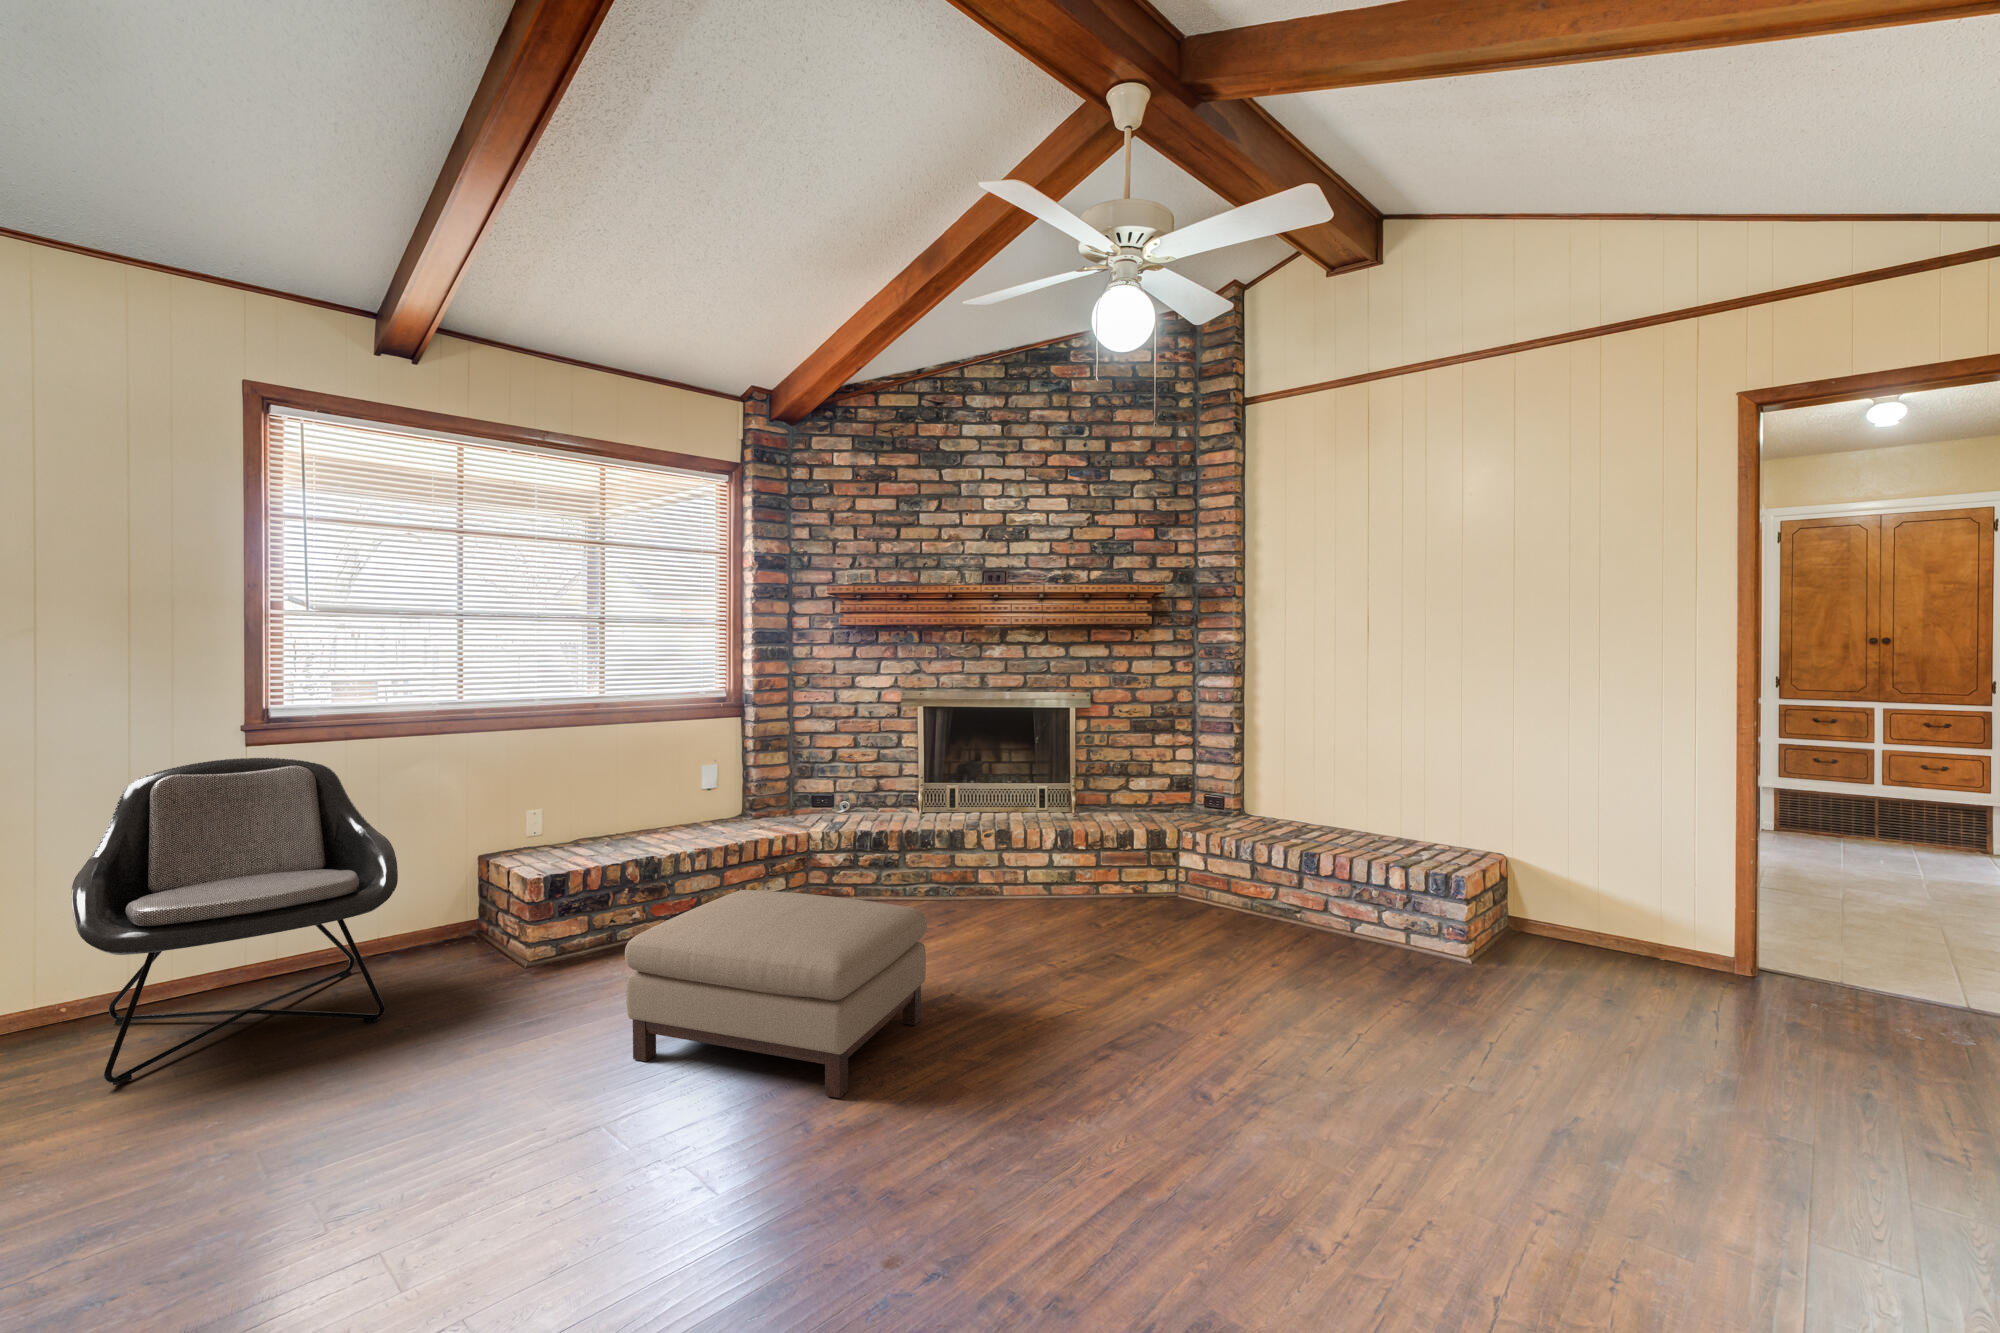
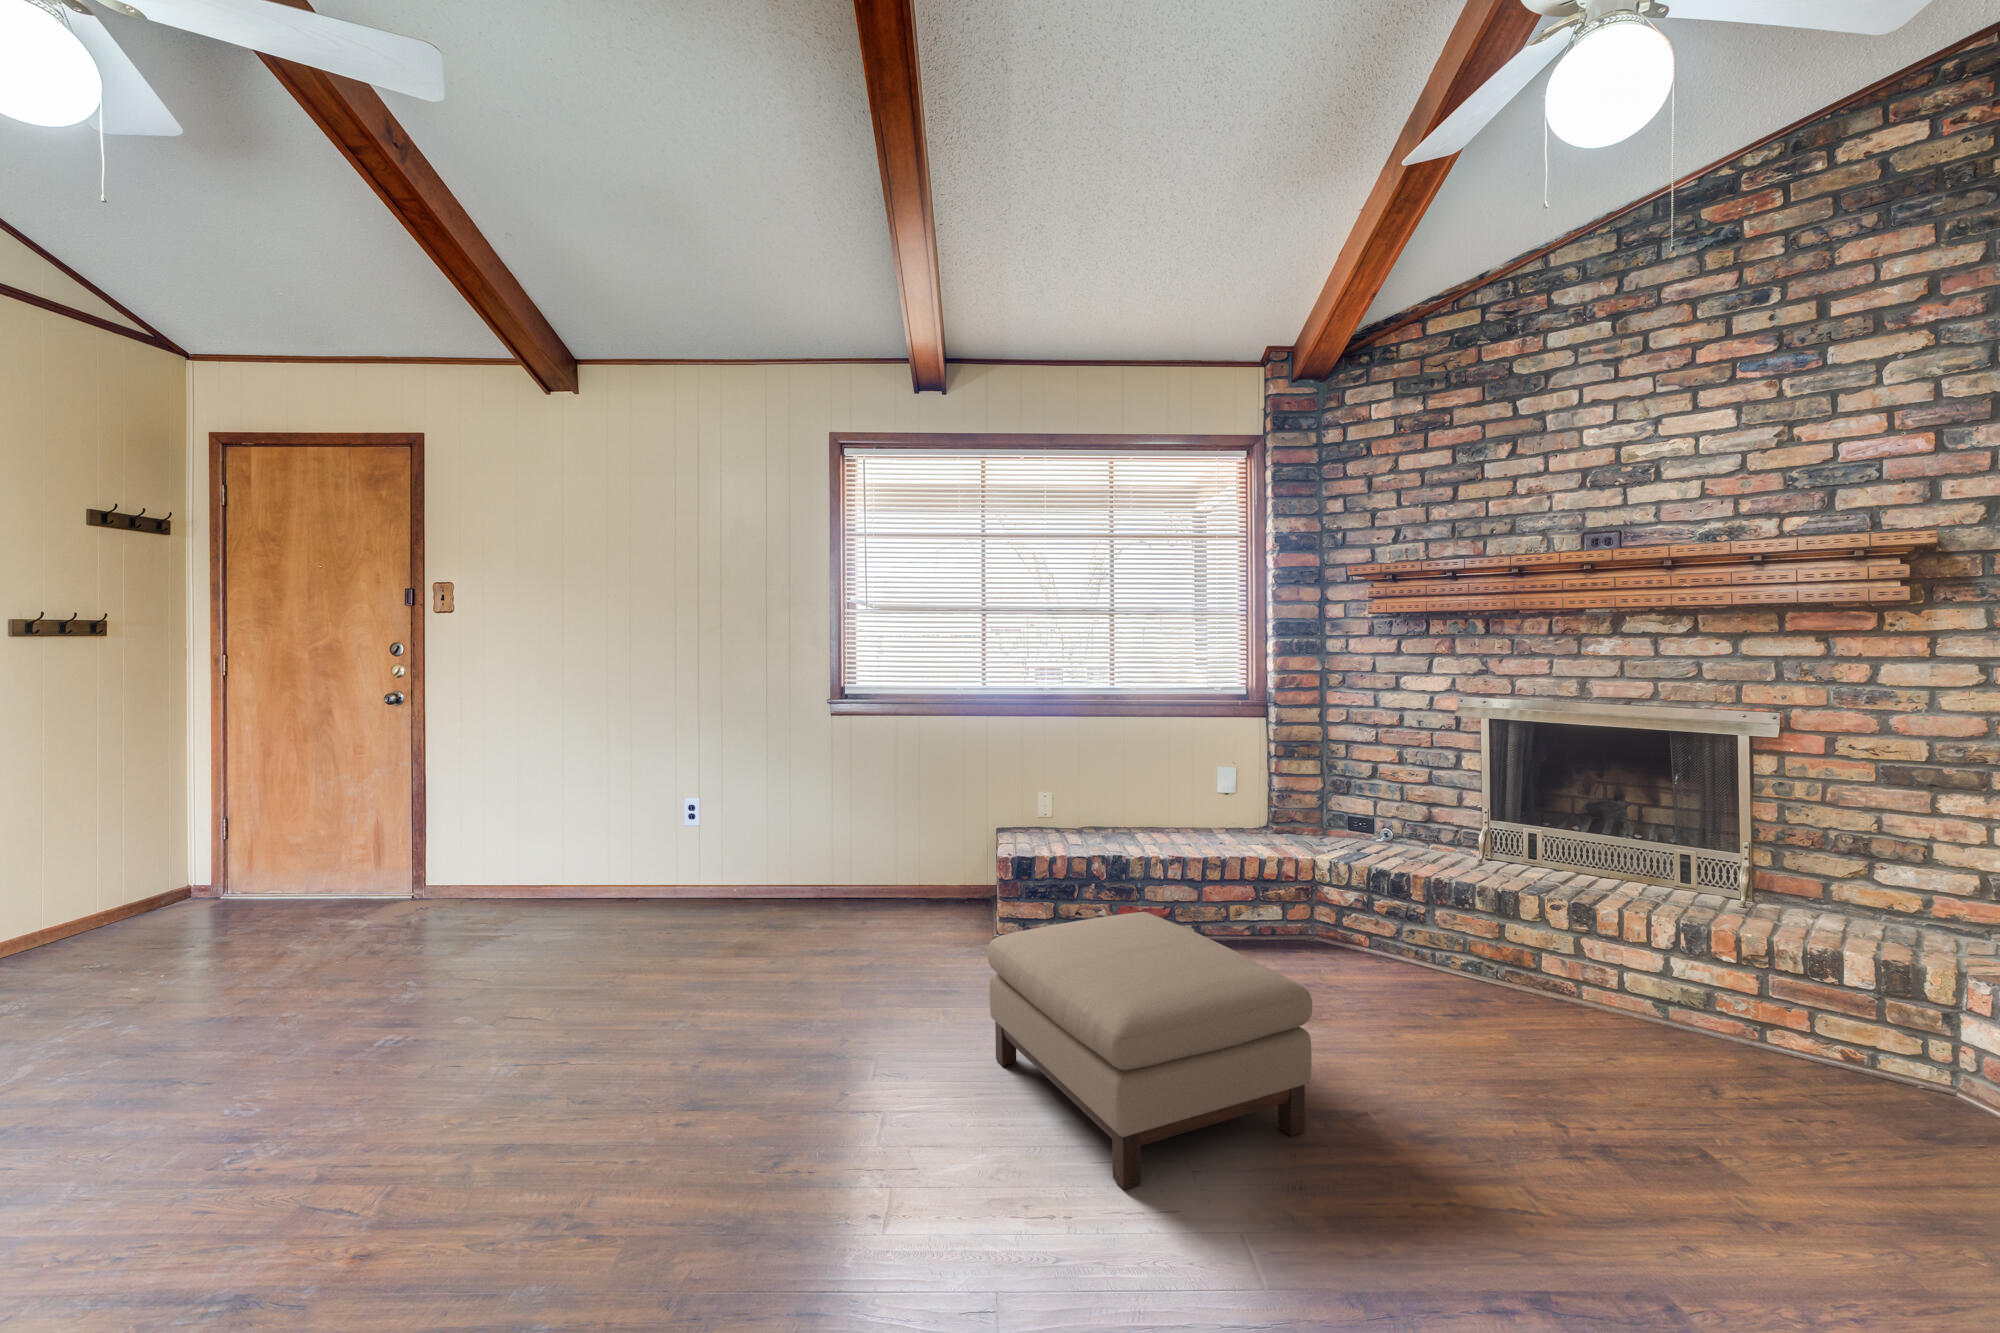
lounge chair: present [71,758,398,1085] -> none [708,733,905,959]

